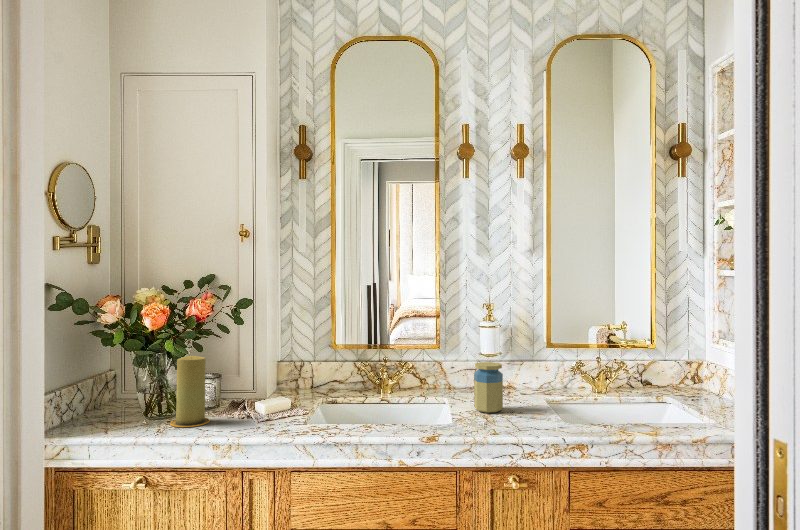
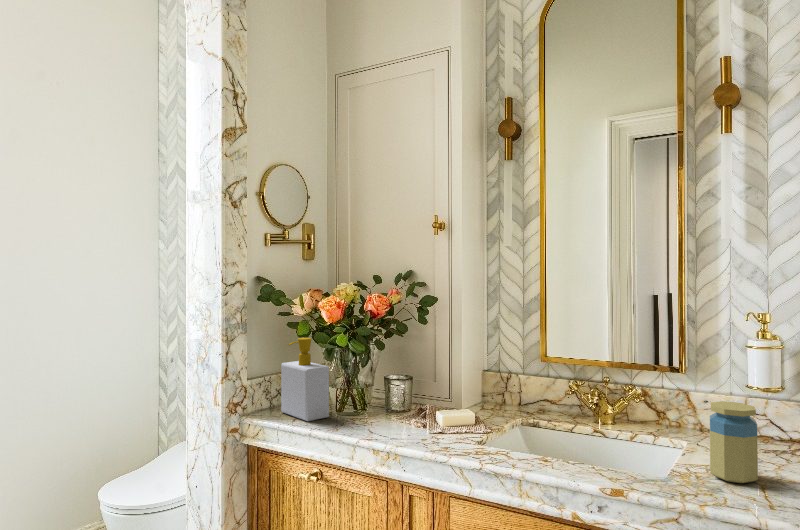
soap bottle: none [90,345,150,428] -> present [281,338,329,421]
candle: present [170,356,210,427] -> none [339,354,378,430]

